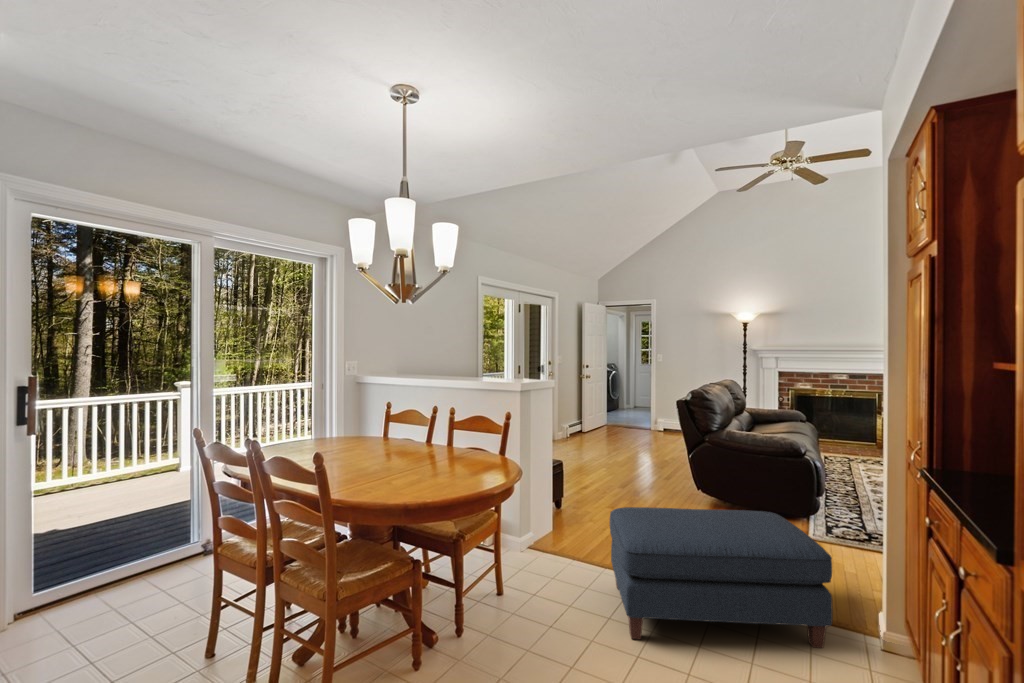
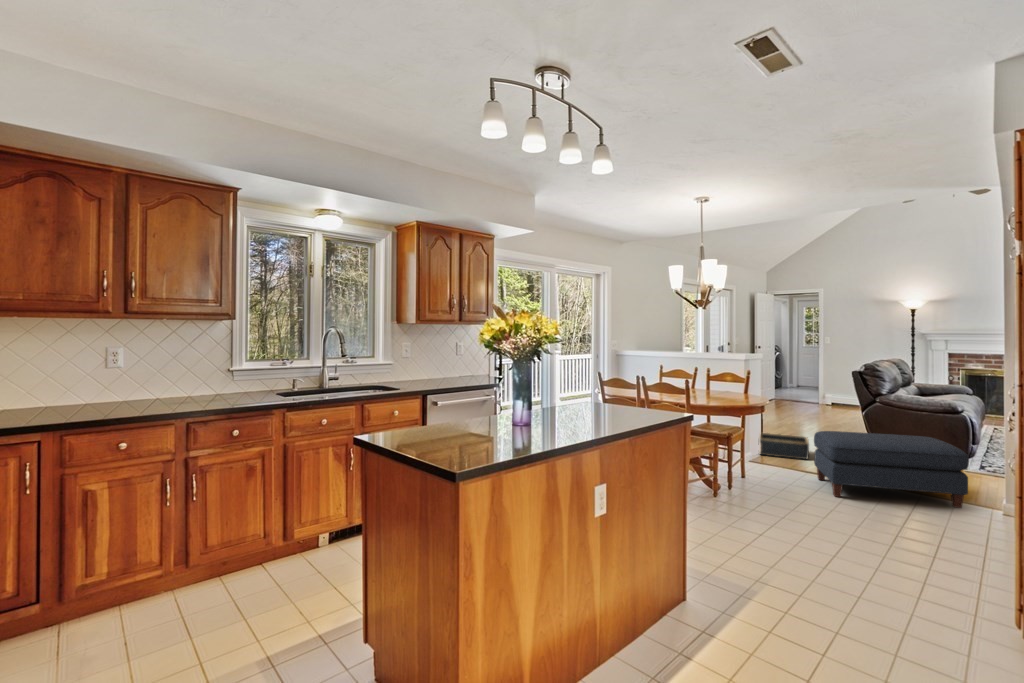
basket: none [549,493,617,536] -> present [760,433,809,459]

